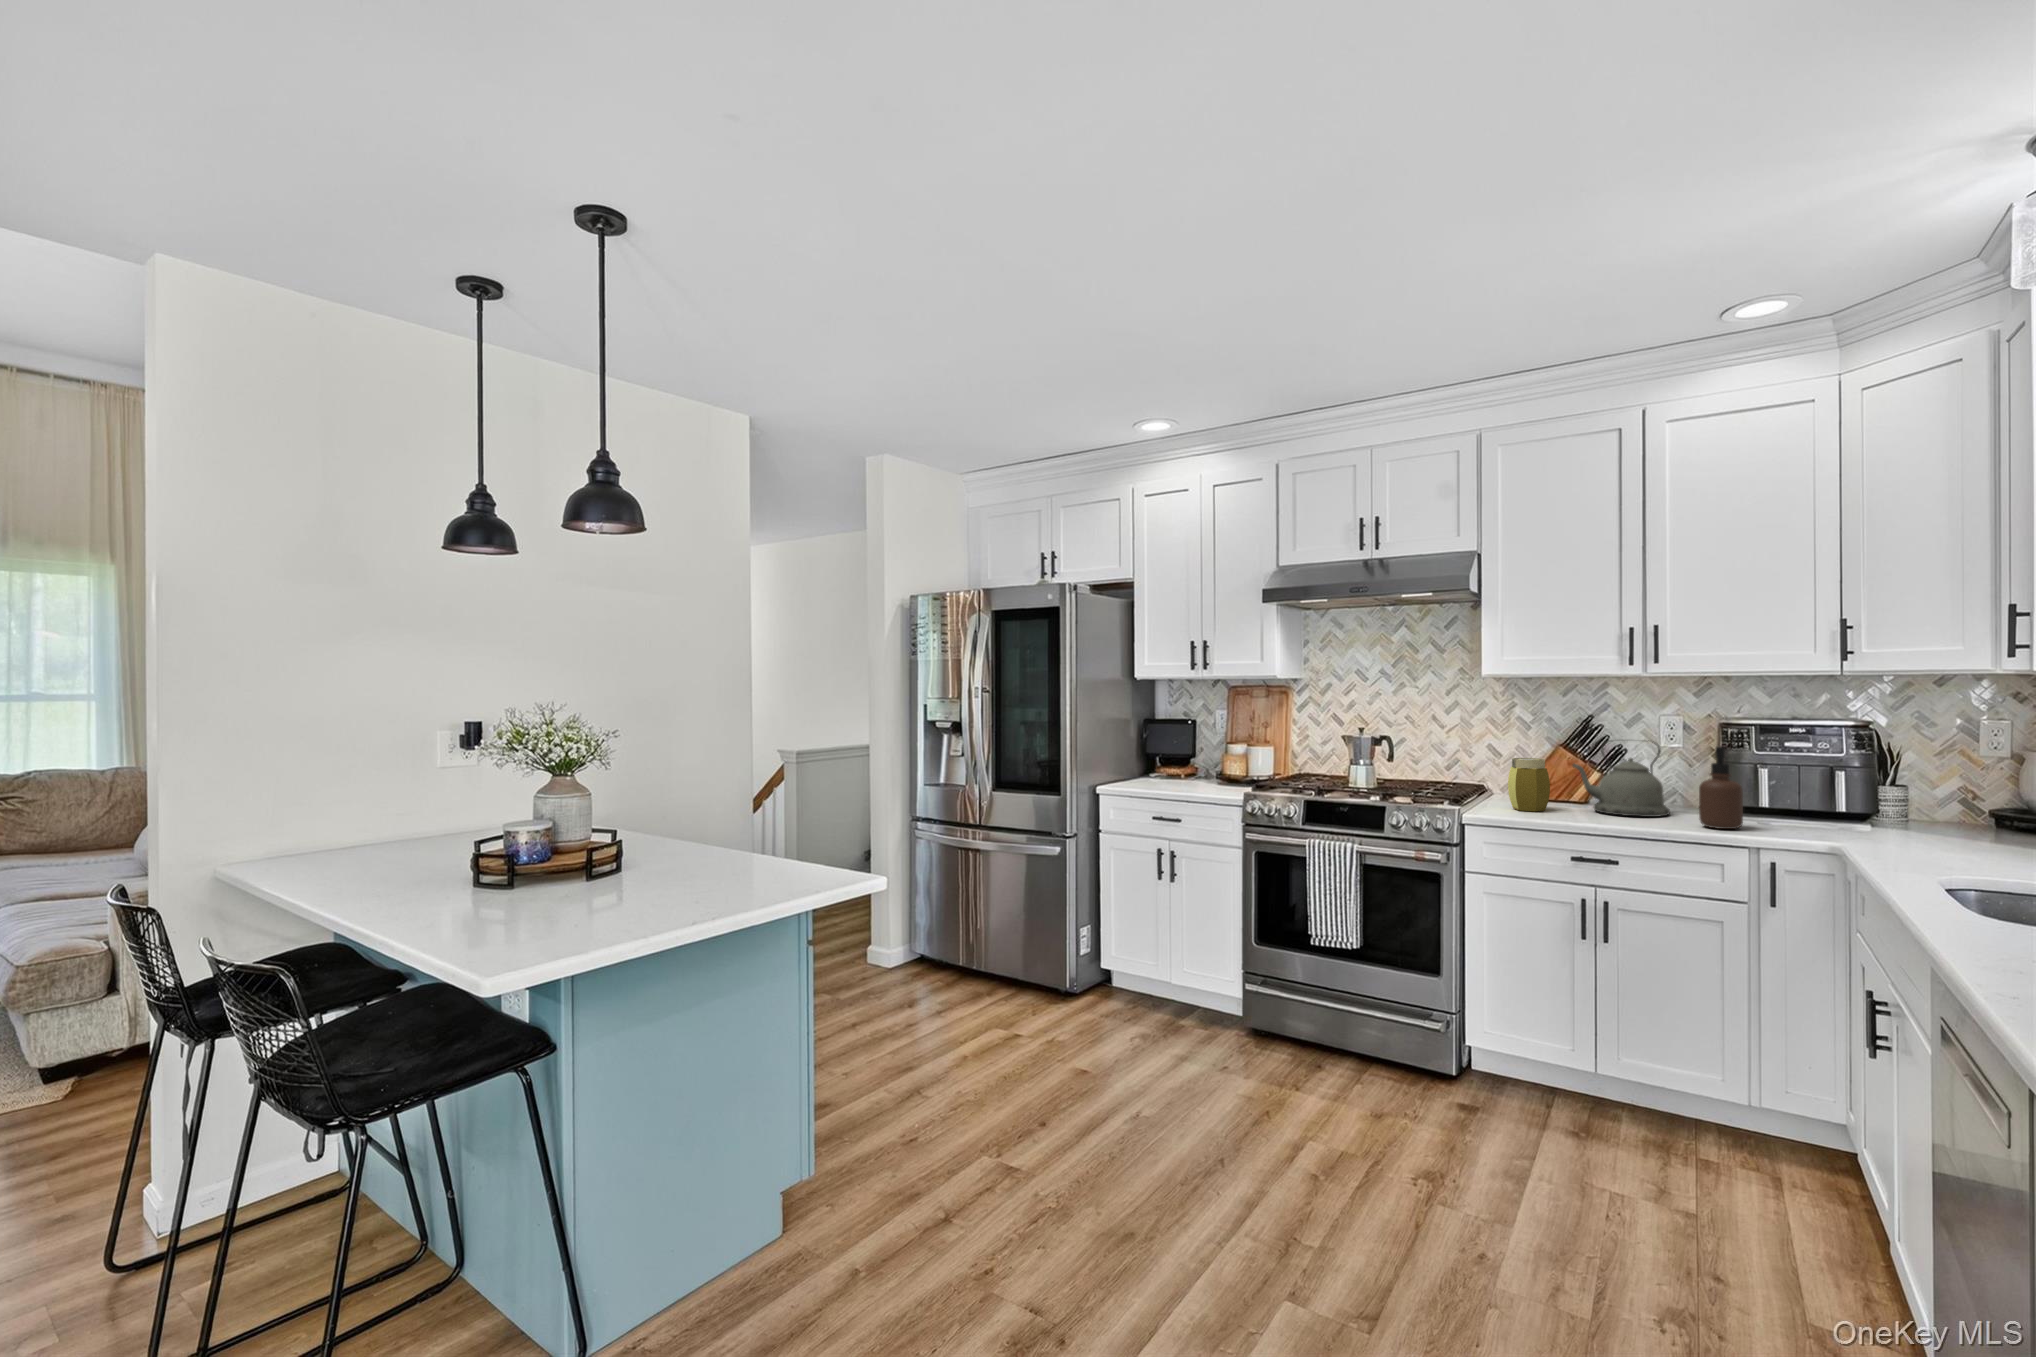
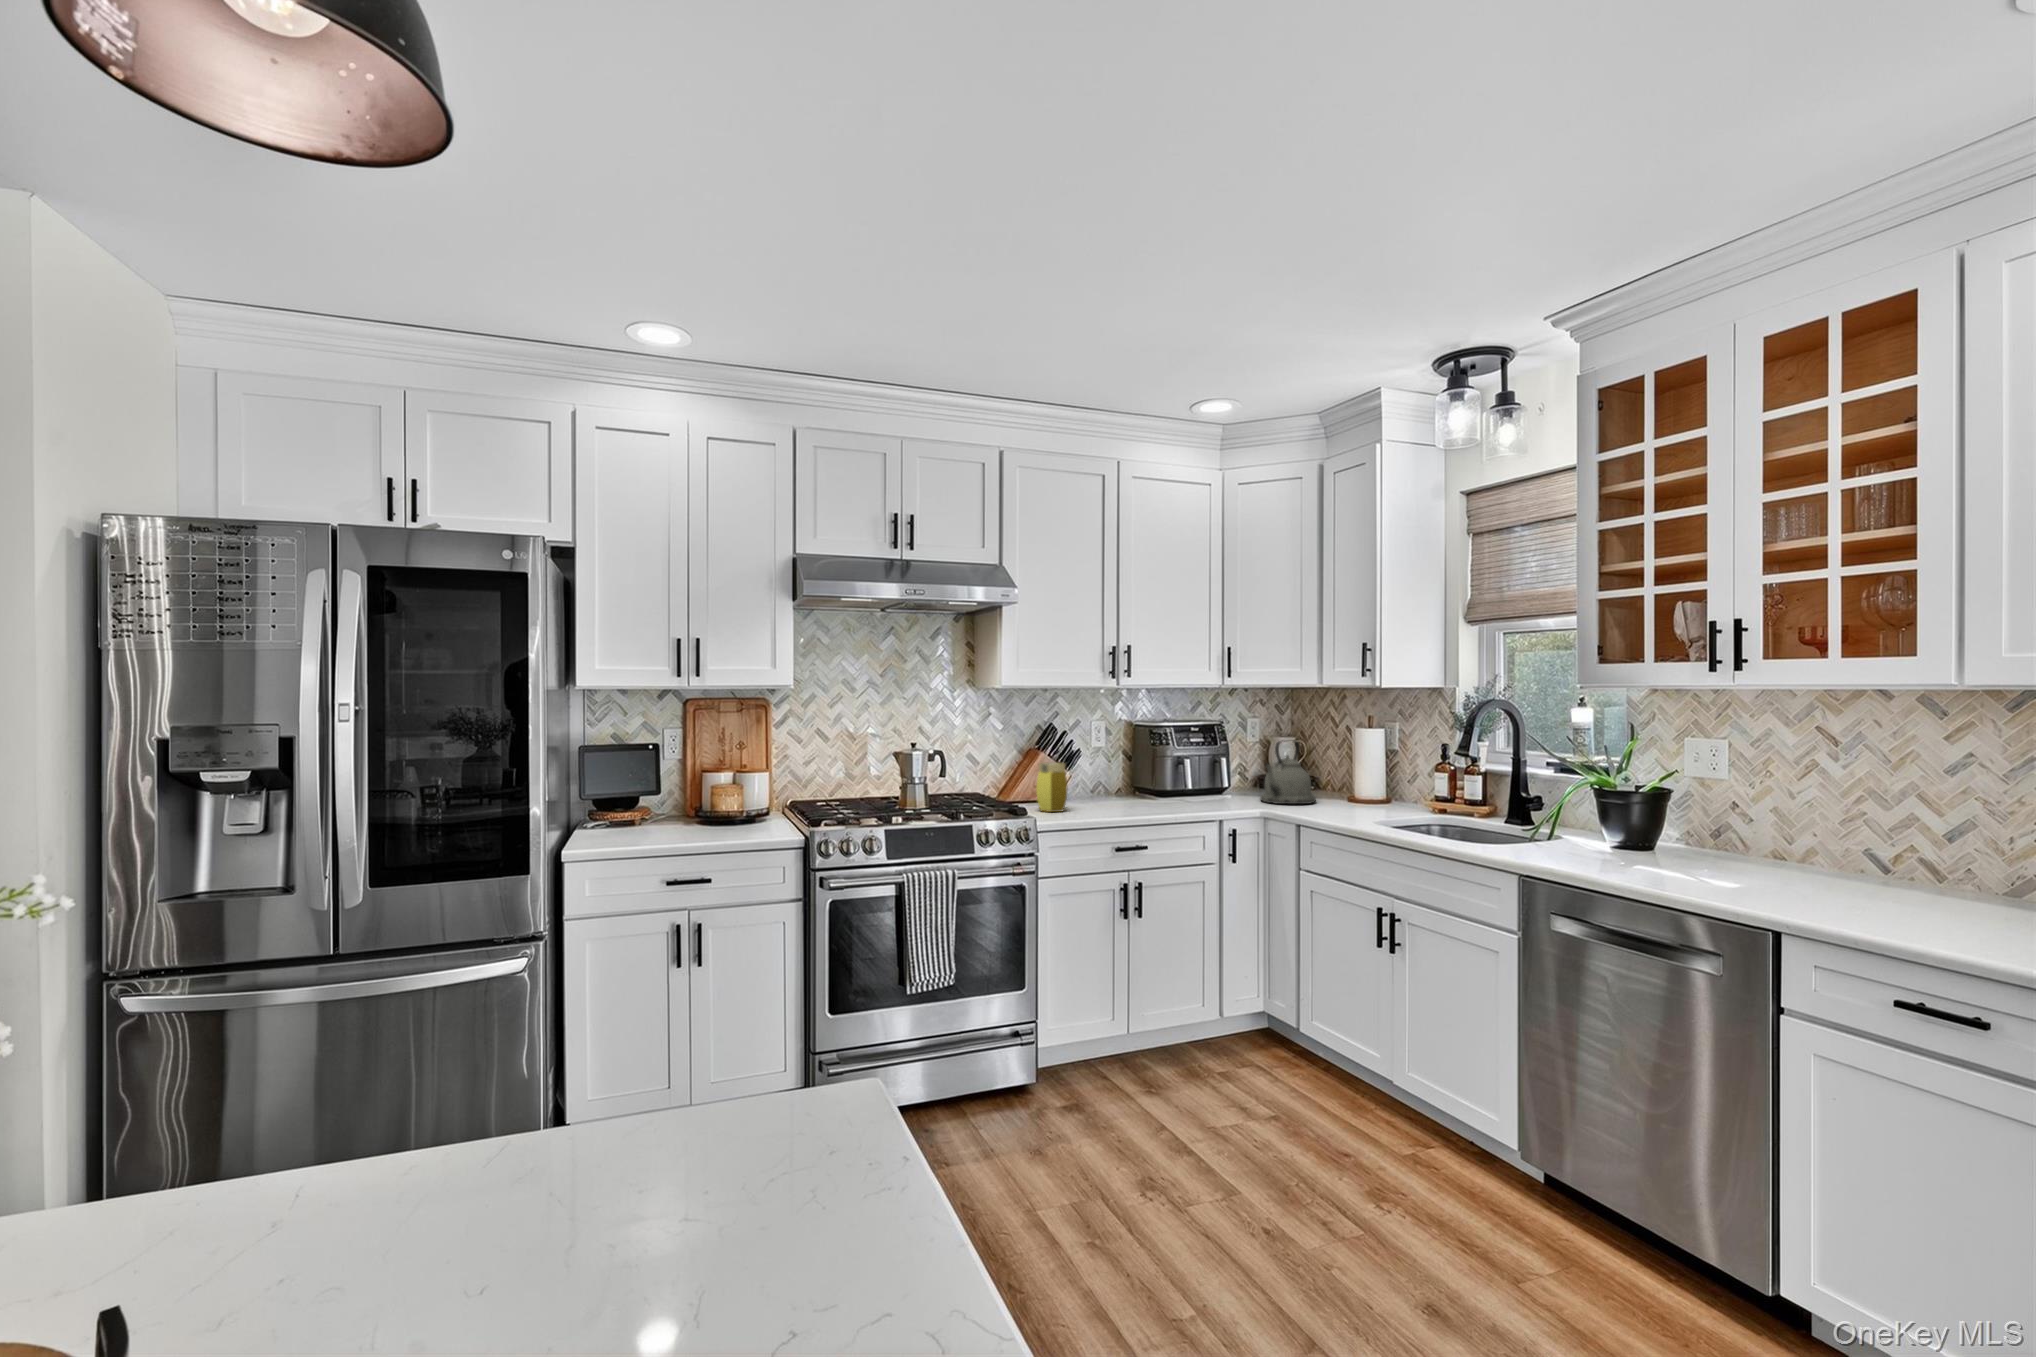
kettle: present [1573,742,1670,817] -> present [1260,741,1316,804]
soap dispenser: present [1699,747,1743,829] -> none [1177,743,1205,807]

